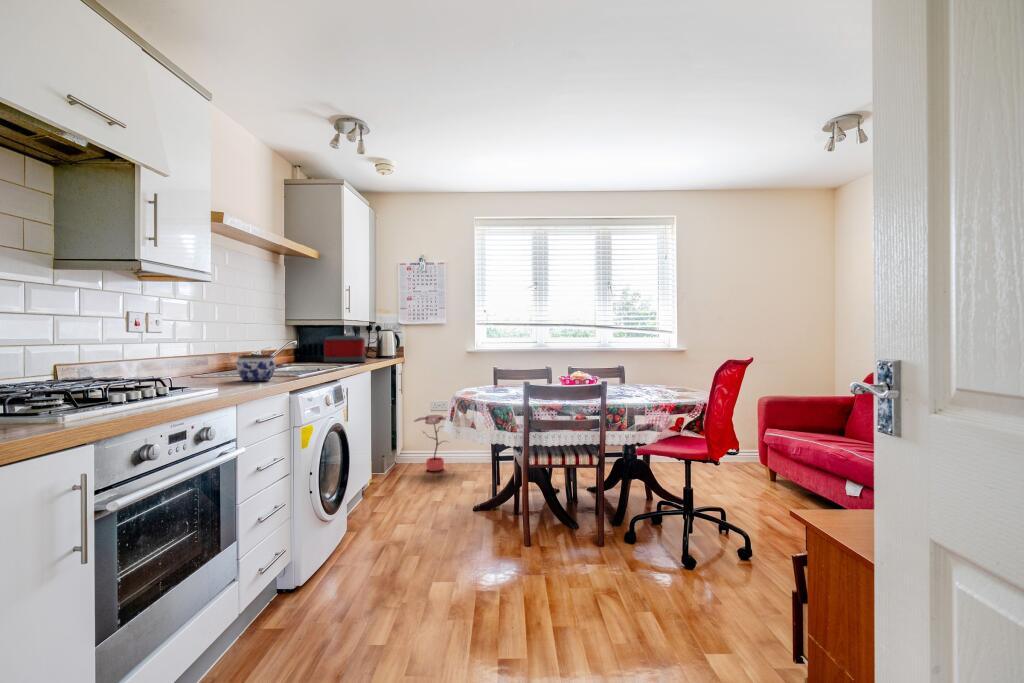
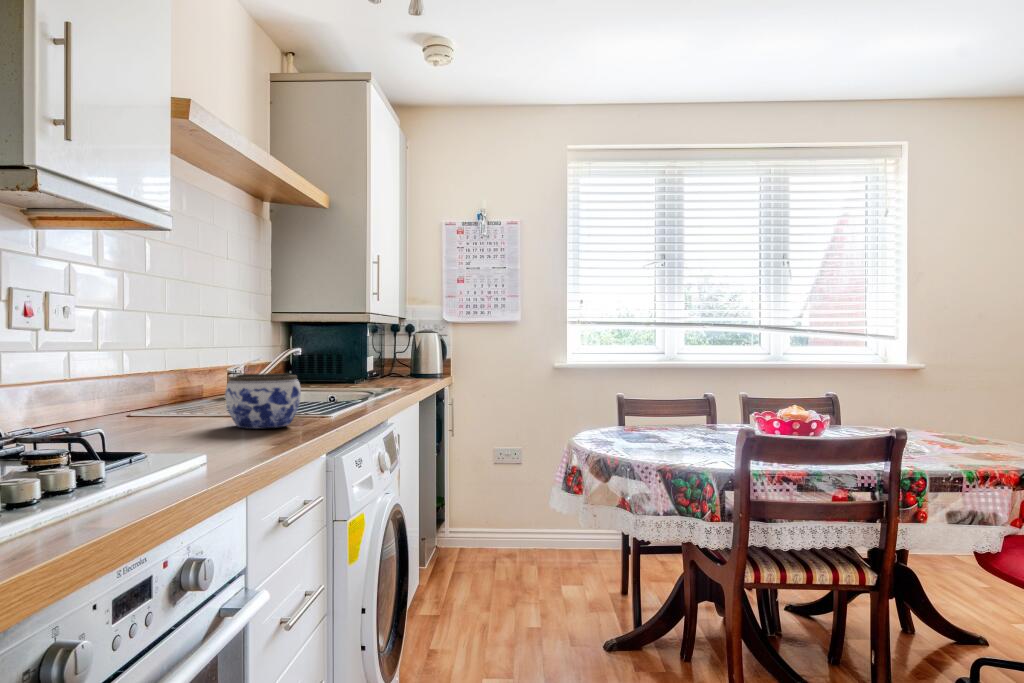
toaster: present [323,335,366,362] -> none [330,340,402,385]
potted plant: present [414,415,446,471] -> none [474,472,543,566]

